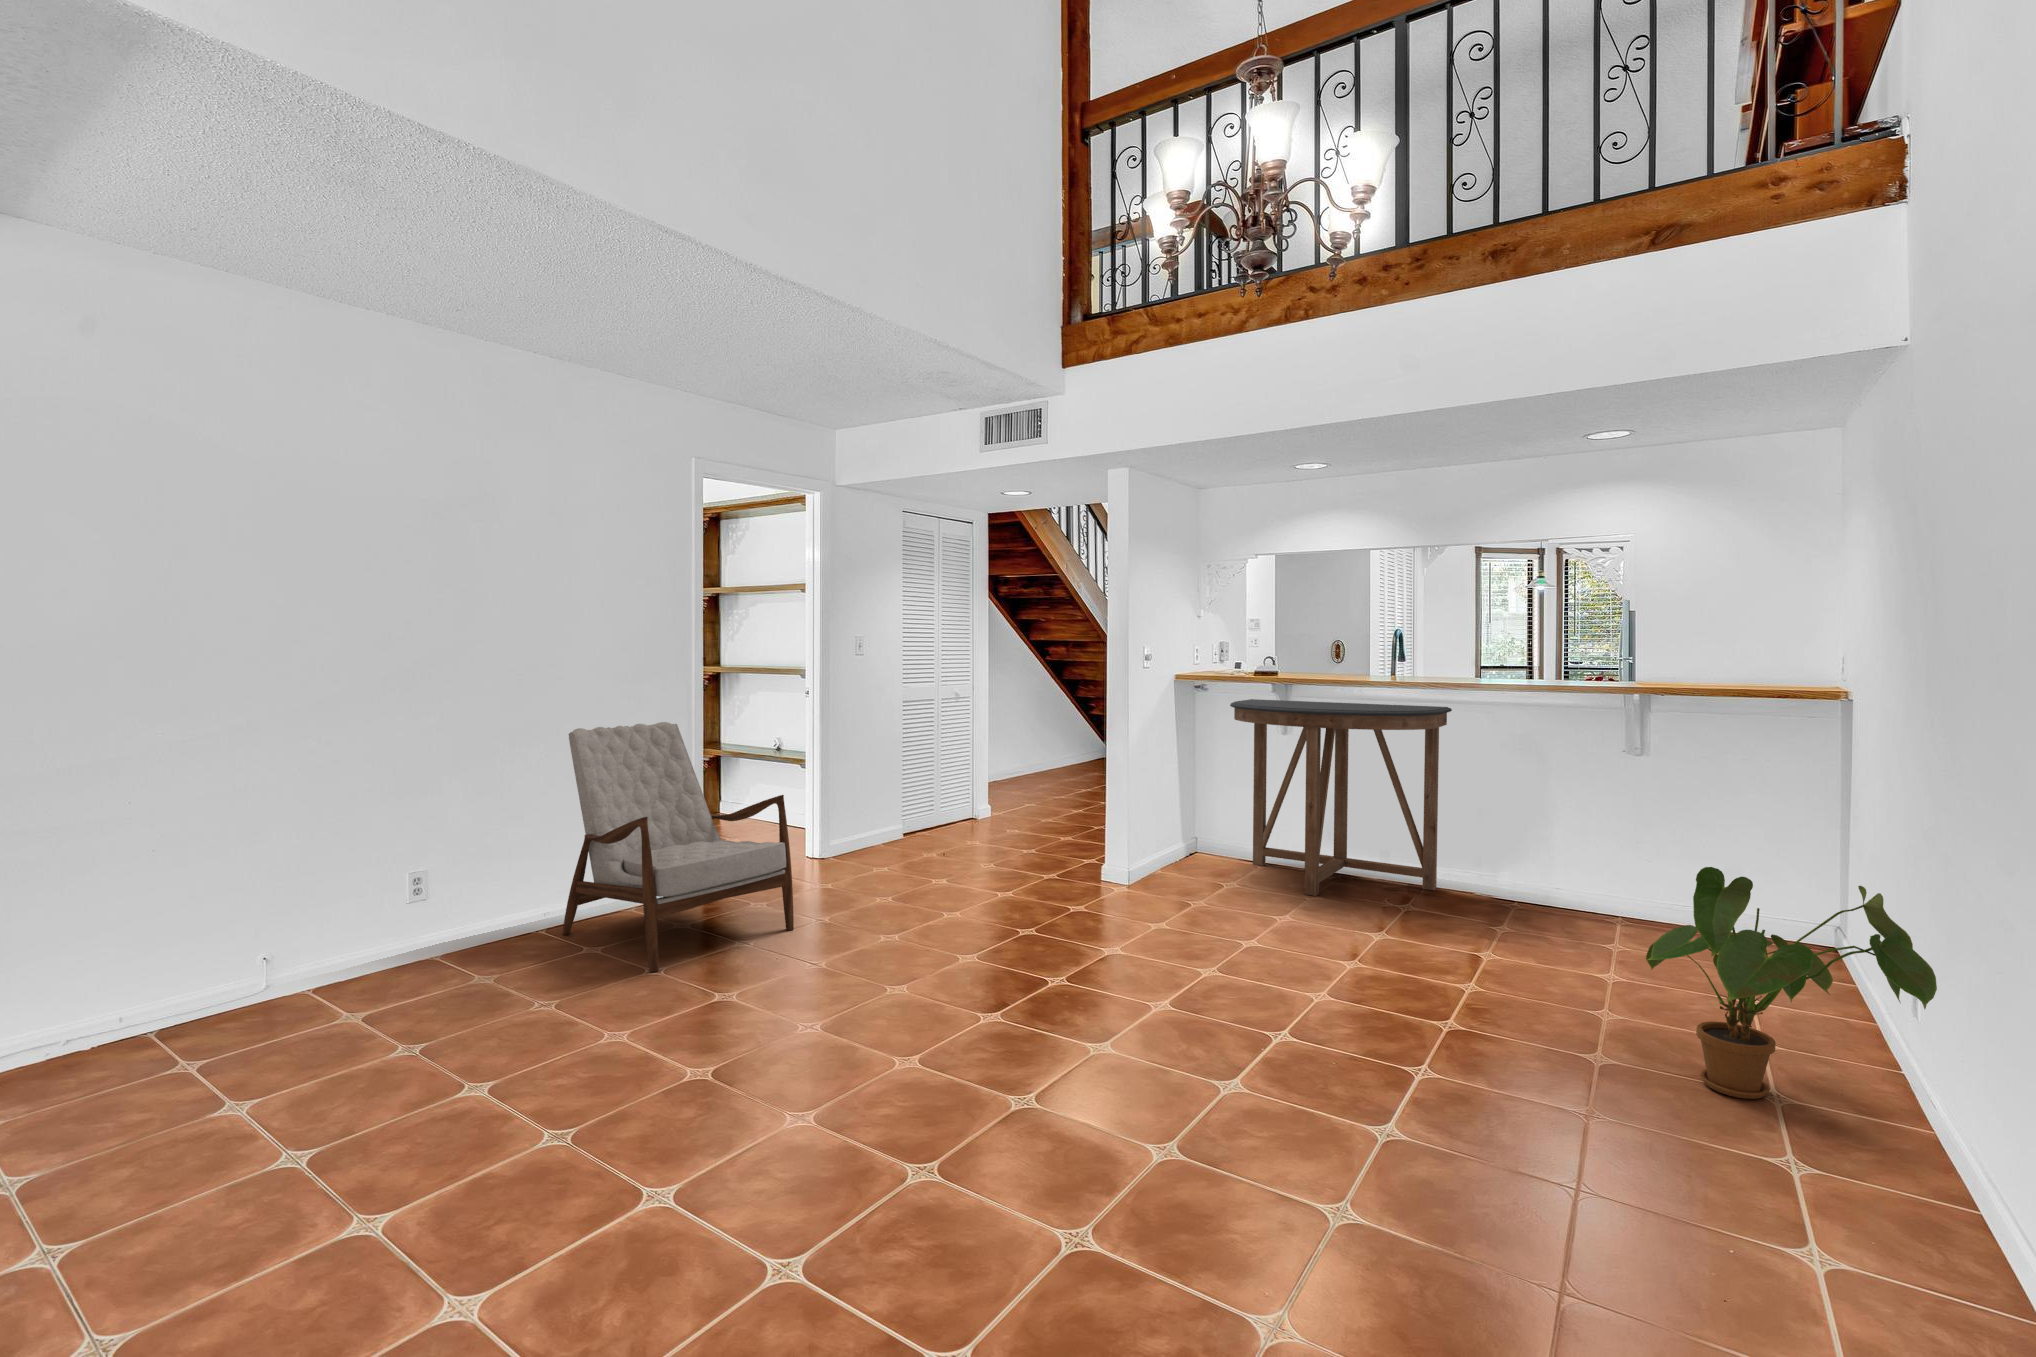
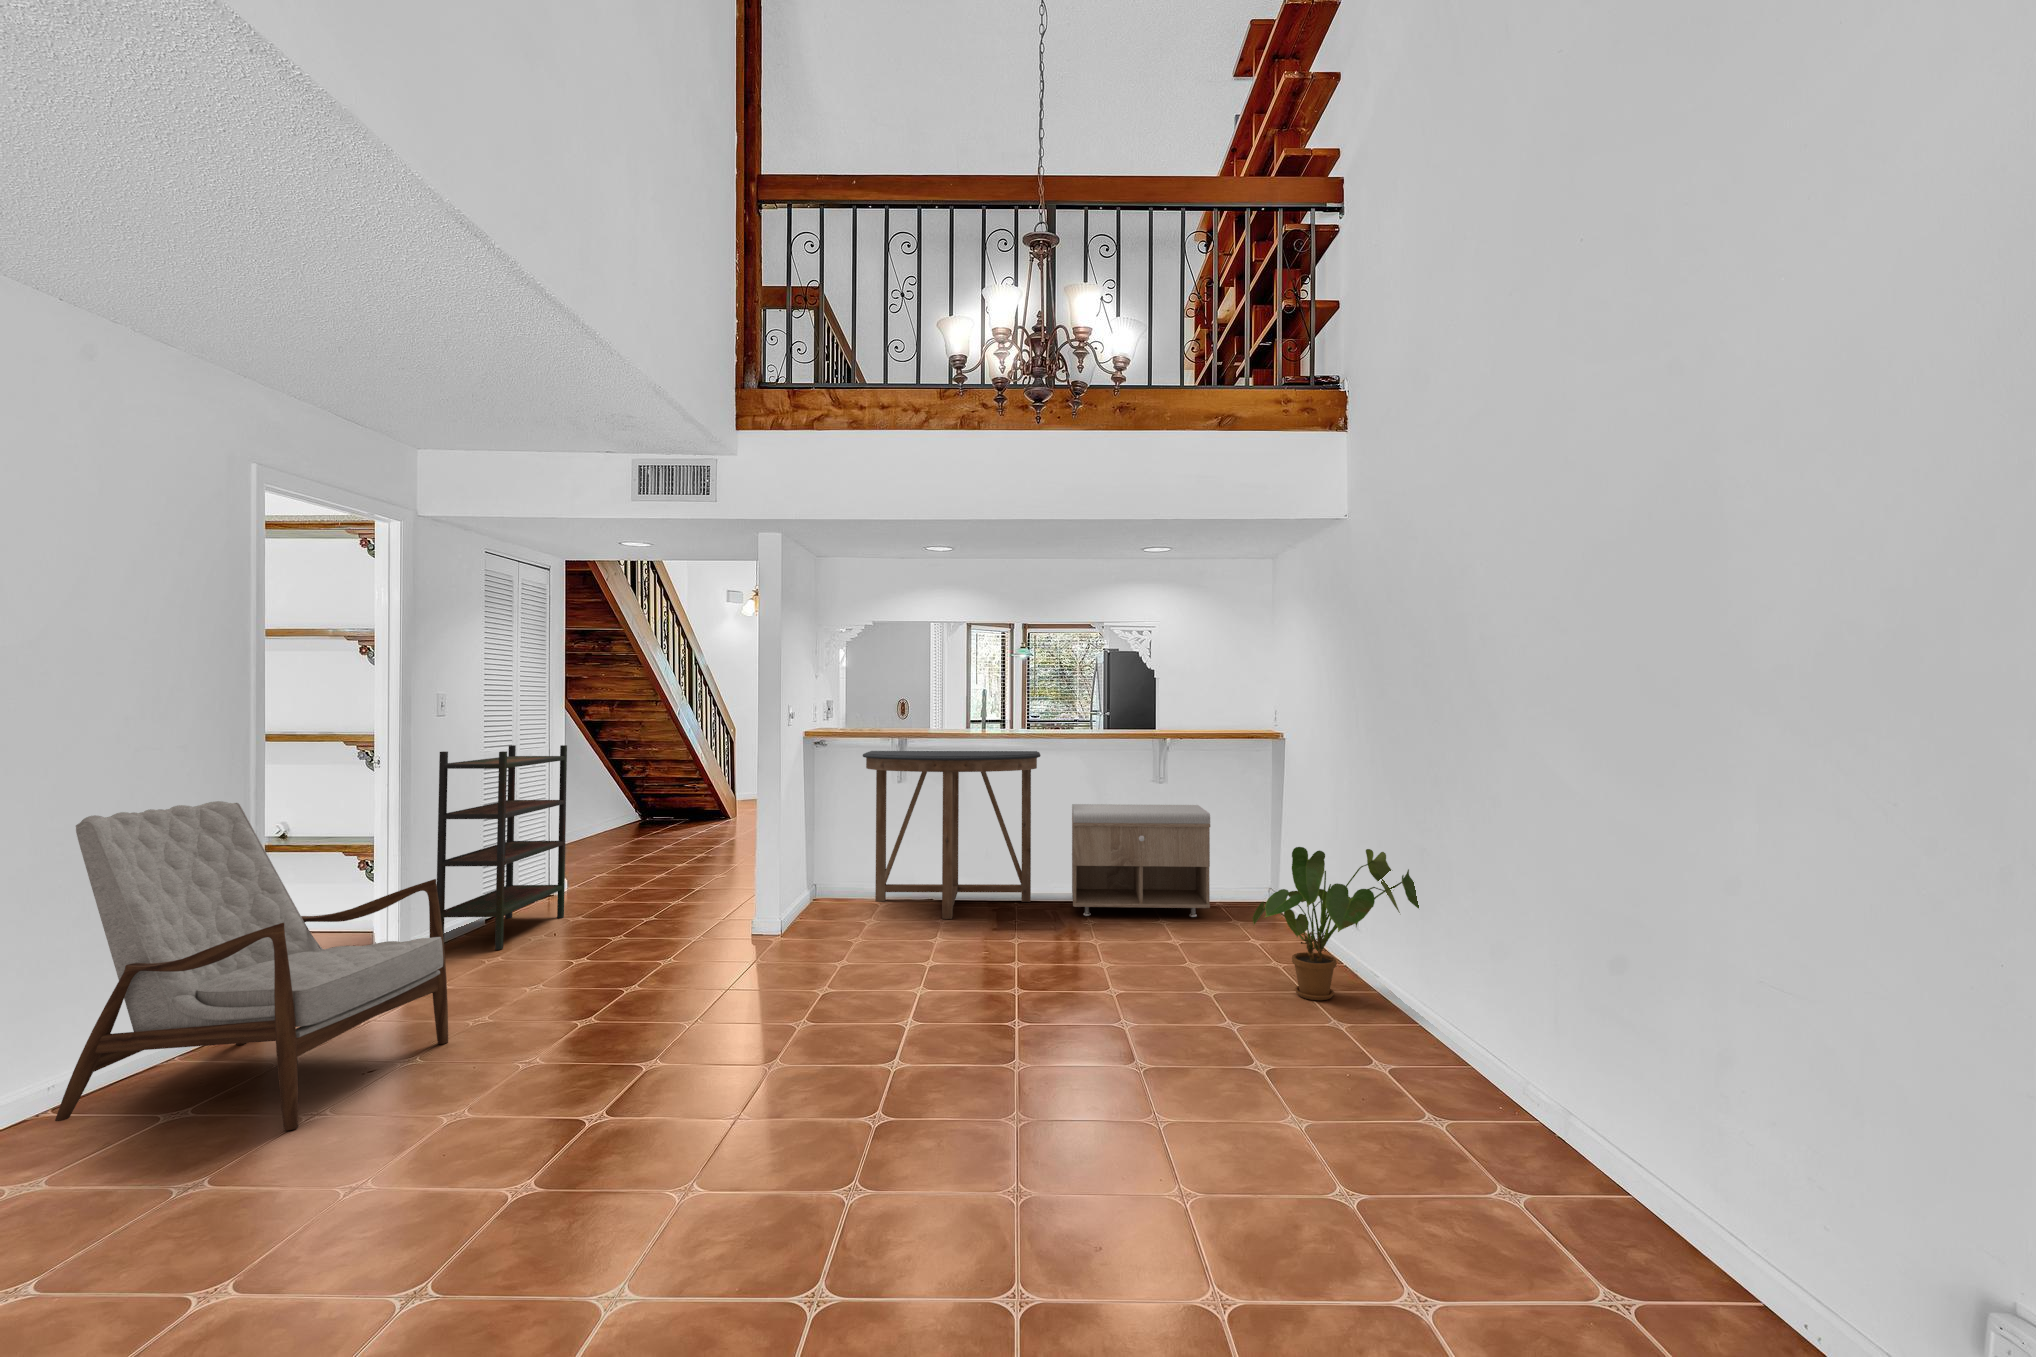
bookshelf: none [854,683,967,861] -> present [437,745,567,950]
storage bench: none [1469,776,1686,945] -> present [1072,804,1210,917]

